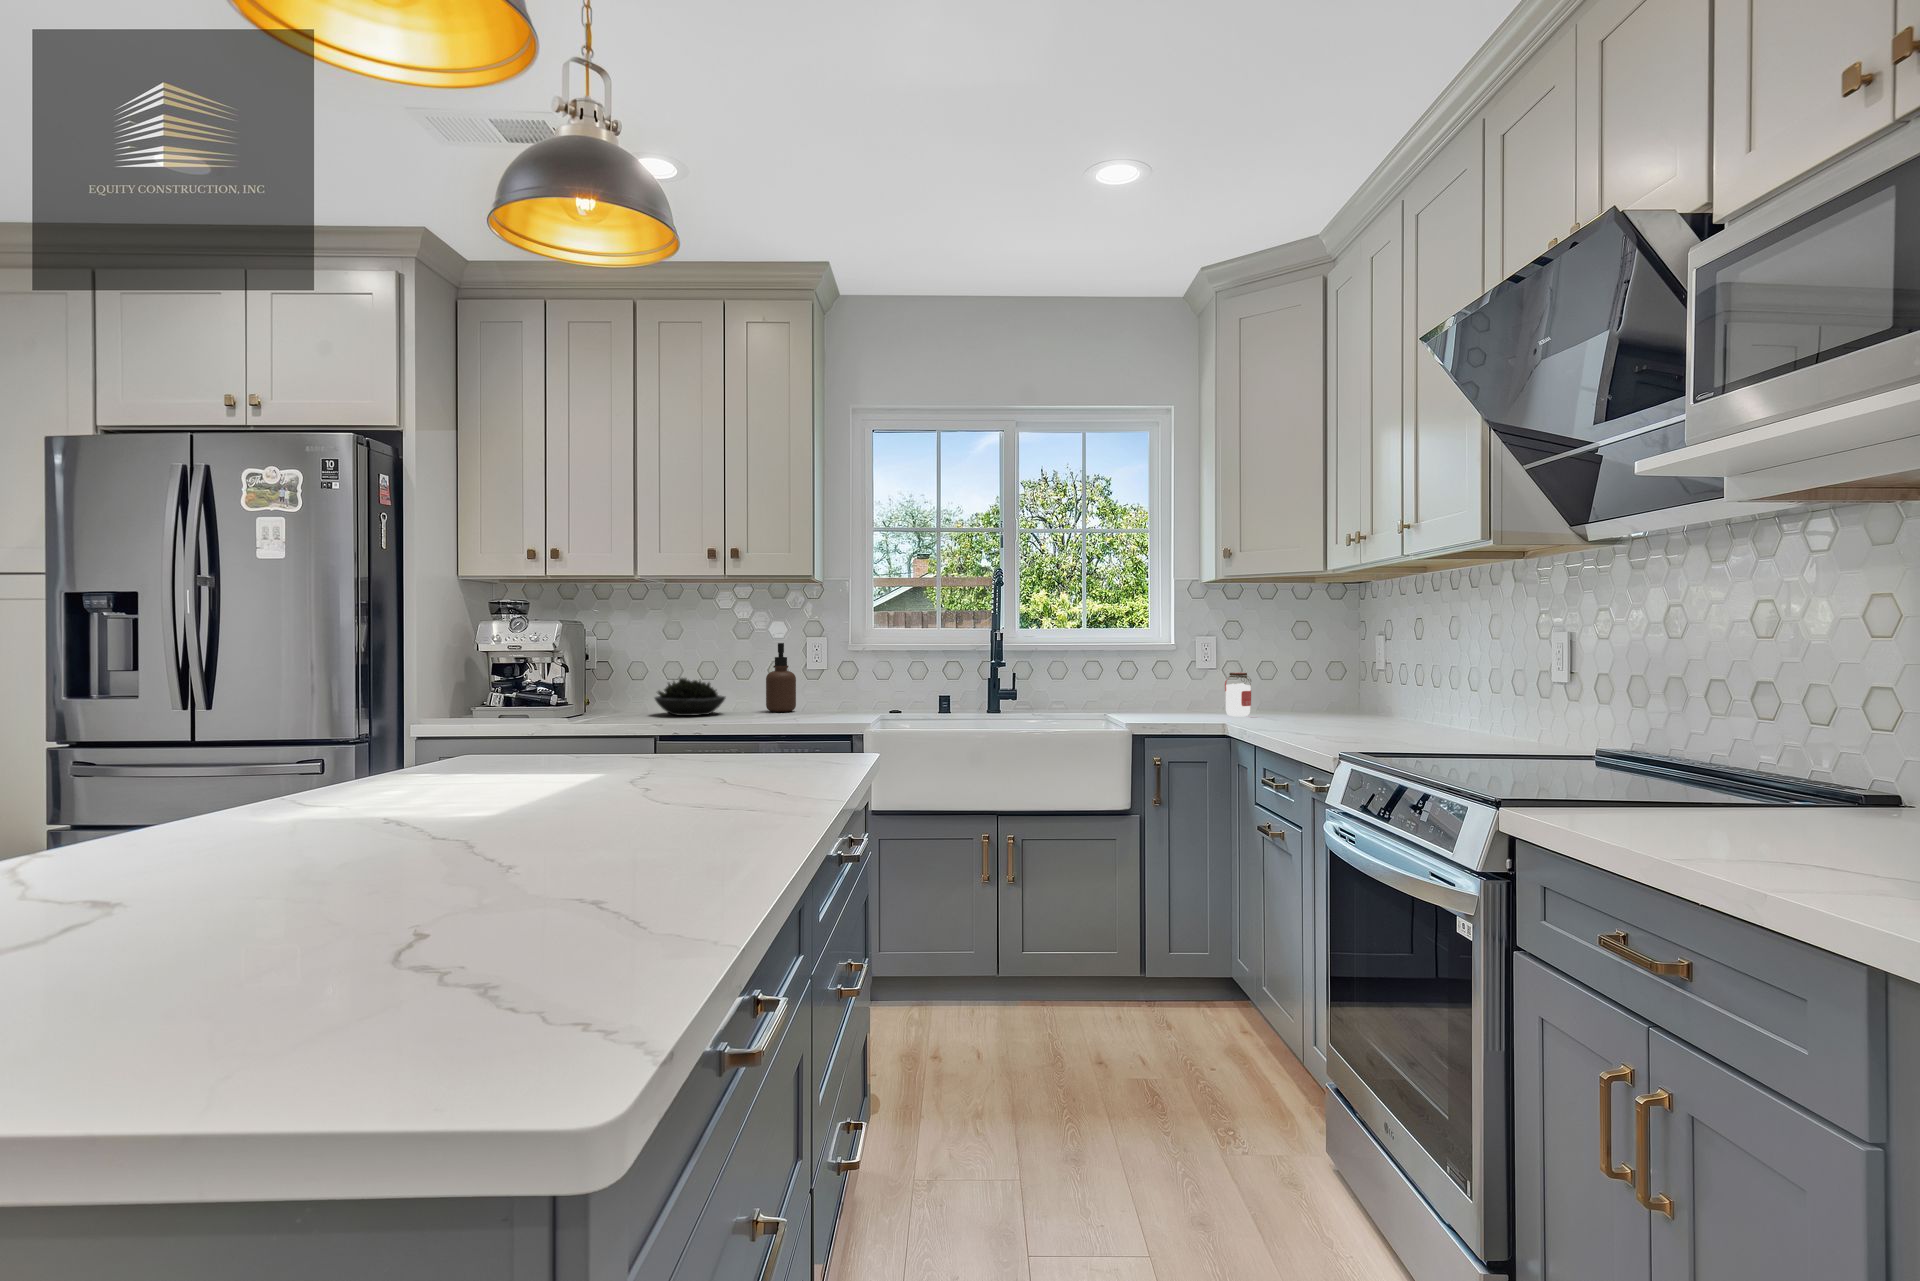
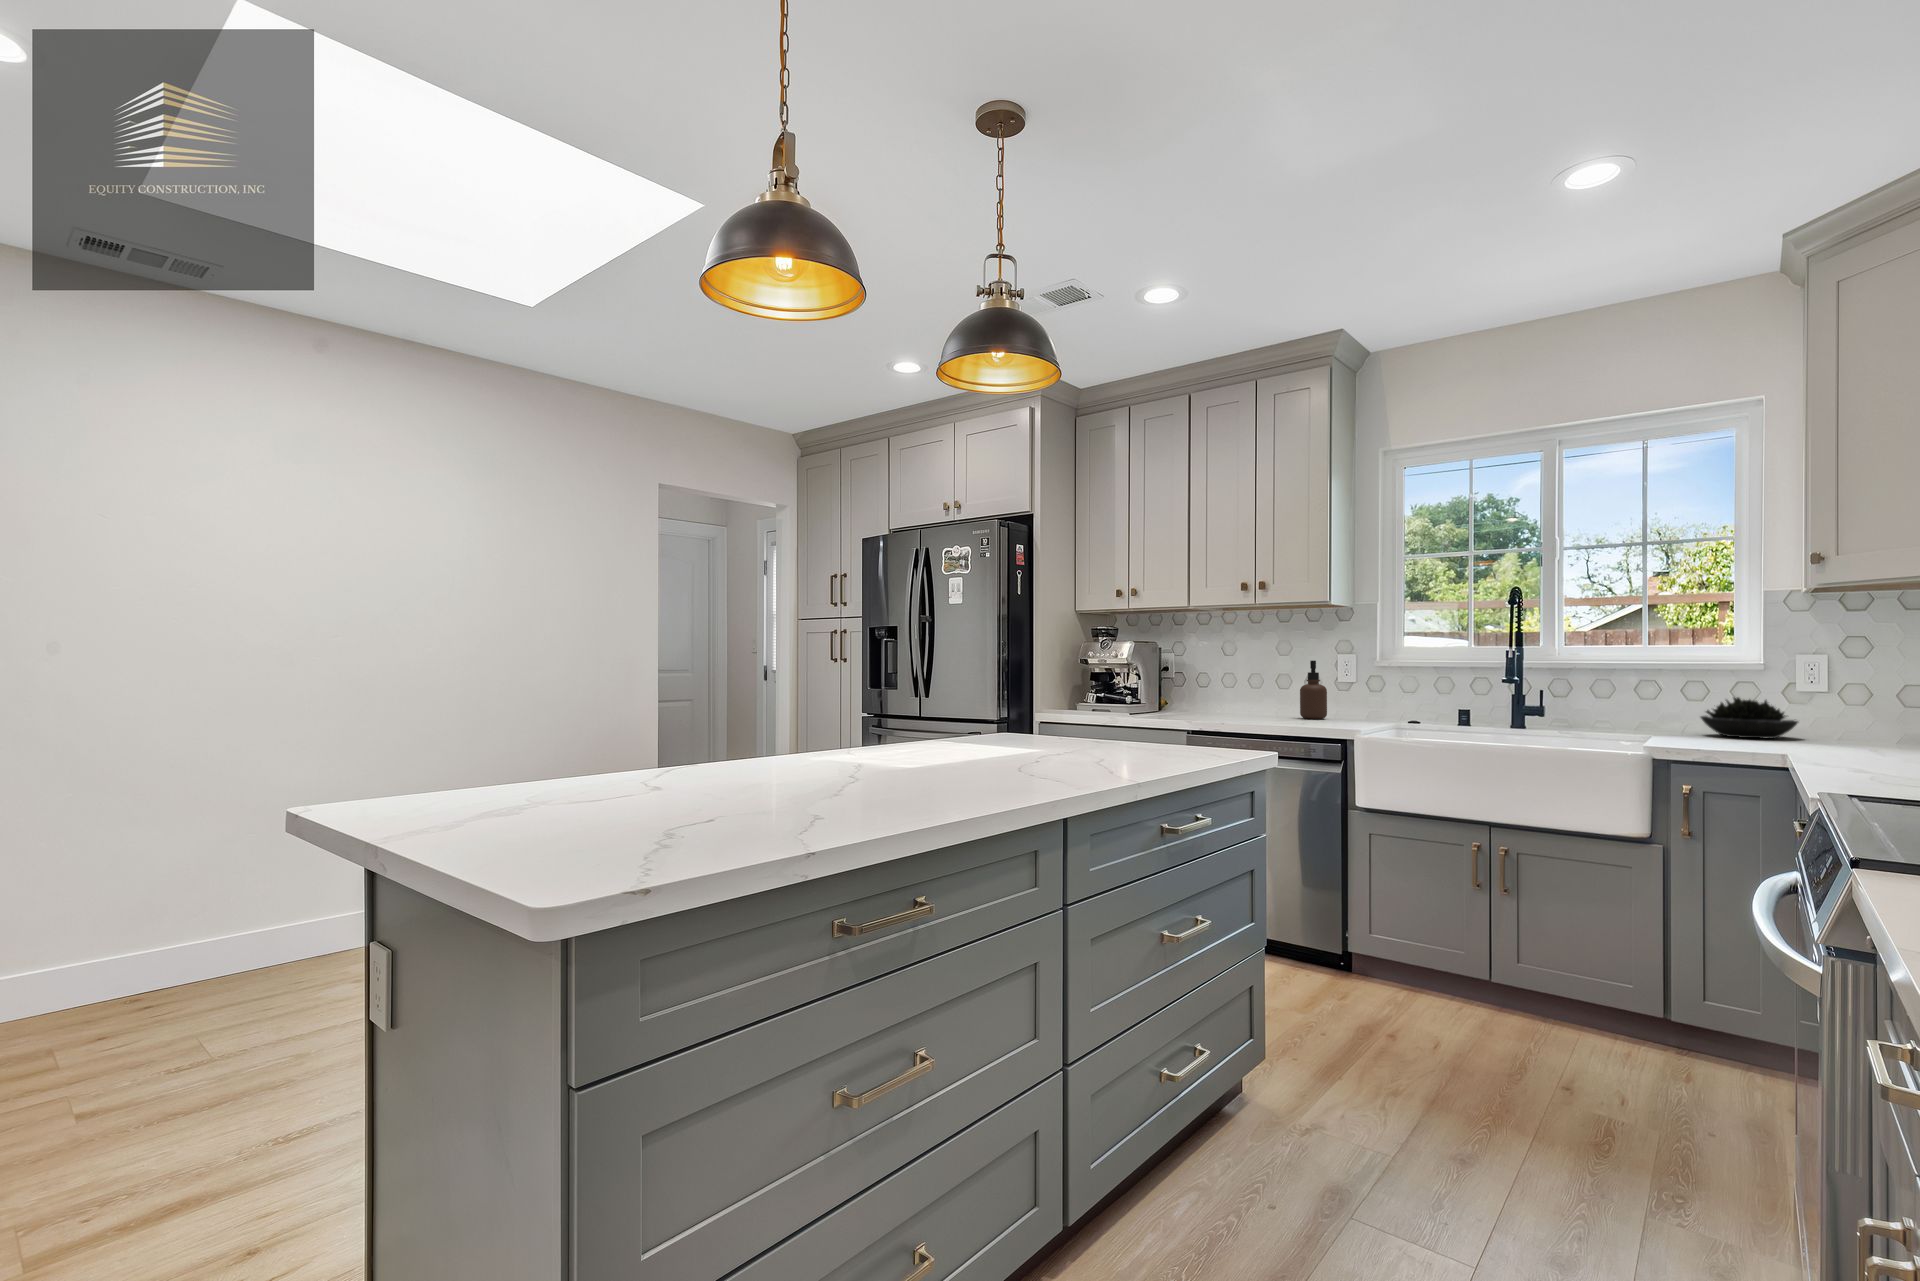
jar: present [1225,673,1251,716] -> none [1824,695,1867,746]
succulent plant: present [655,678,725,716] -> present [1701,697,1798,738]

